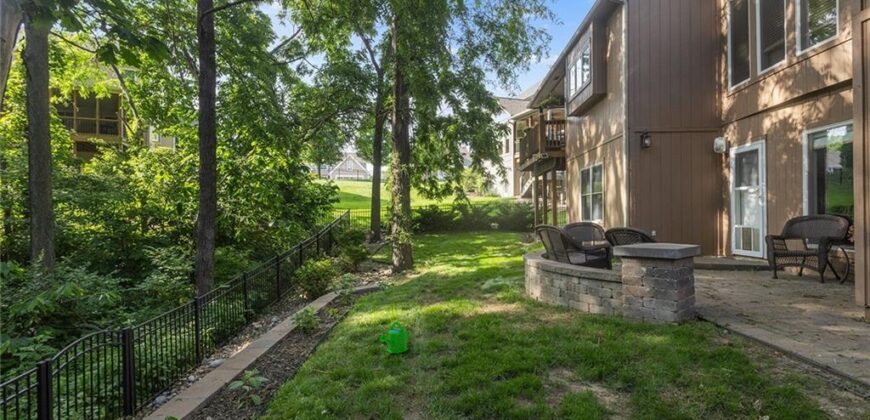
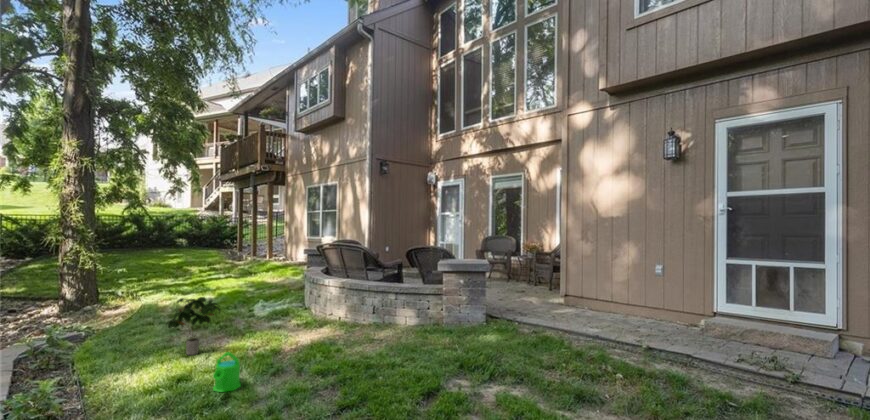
potted plant: none [392,274,424,320] -> present [167,297,220,355]

